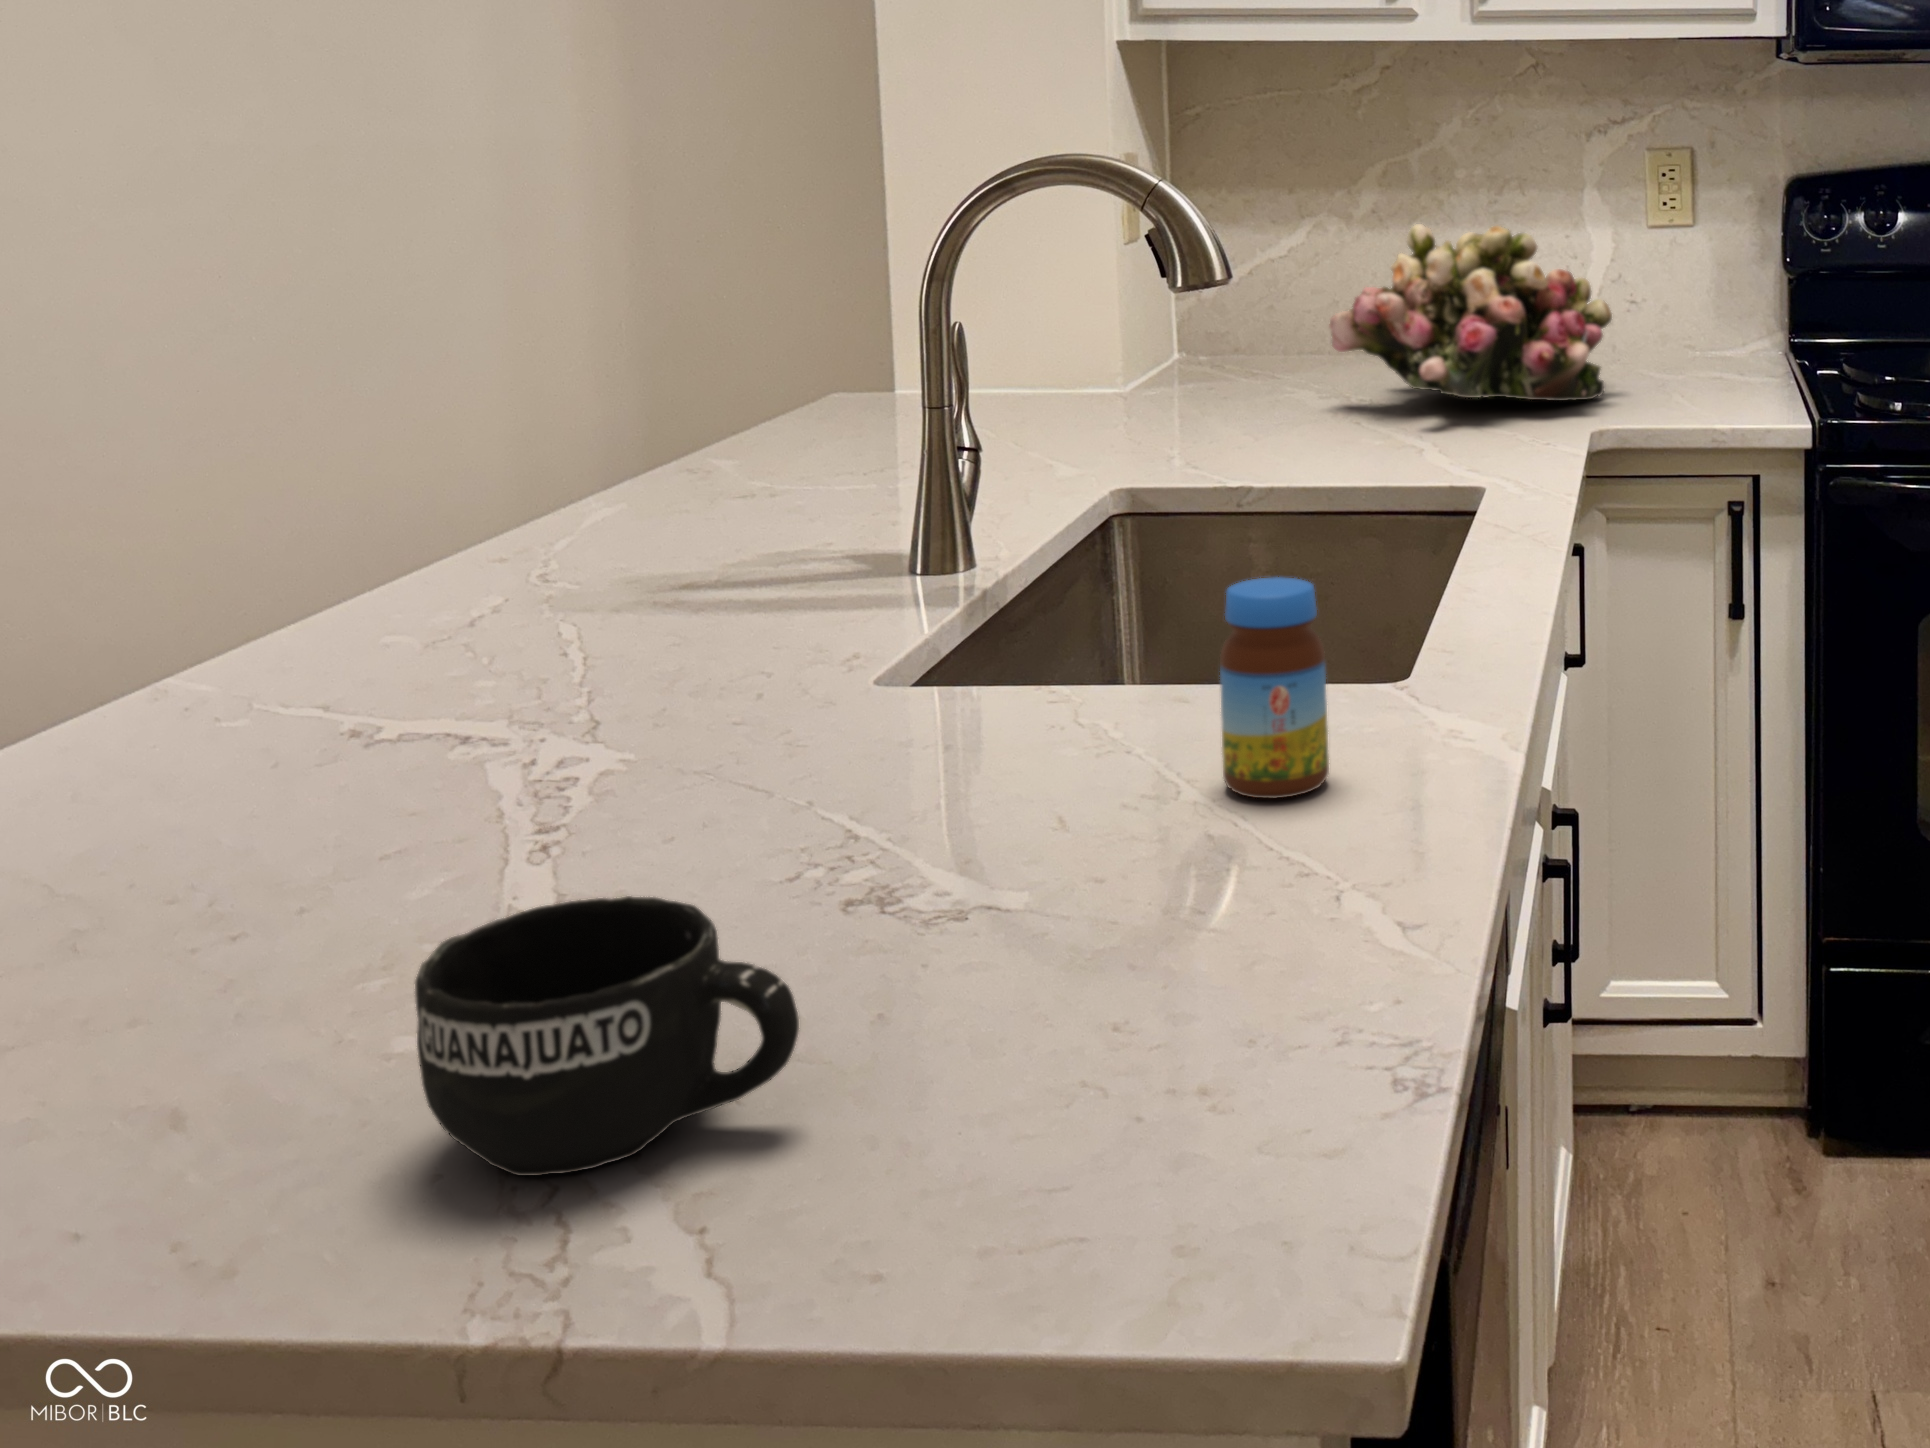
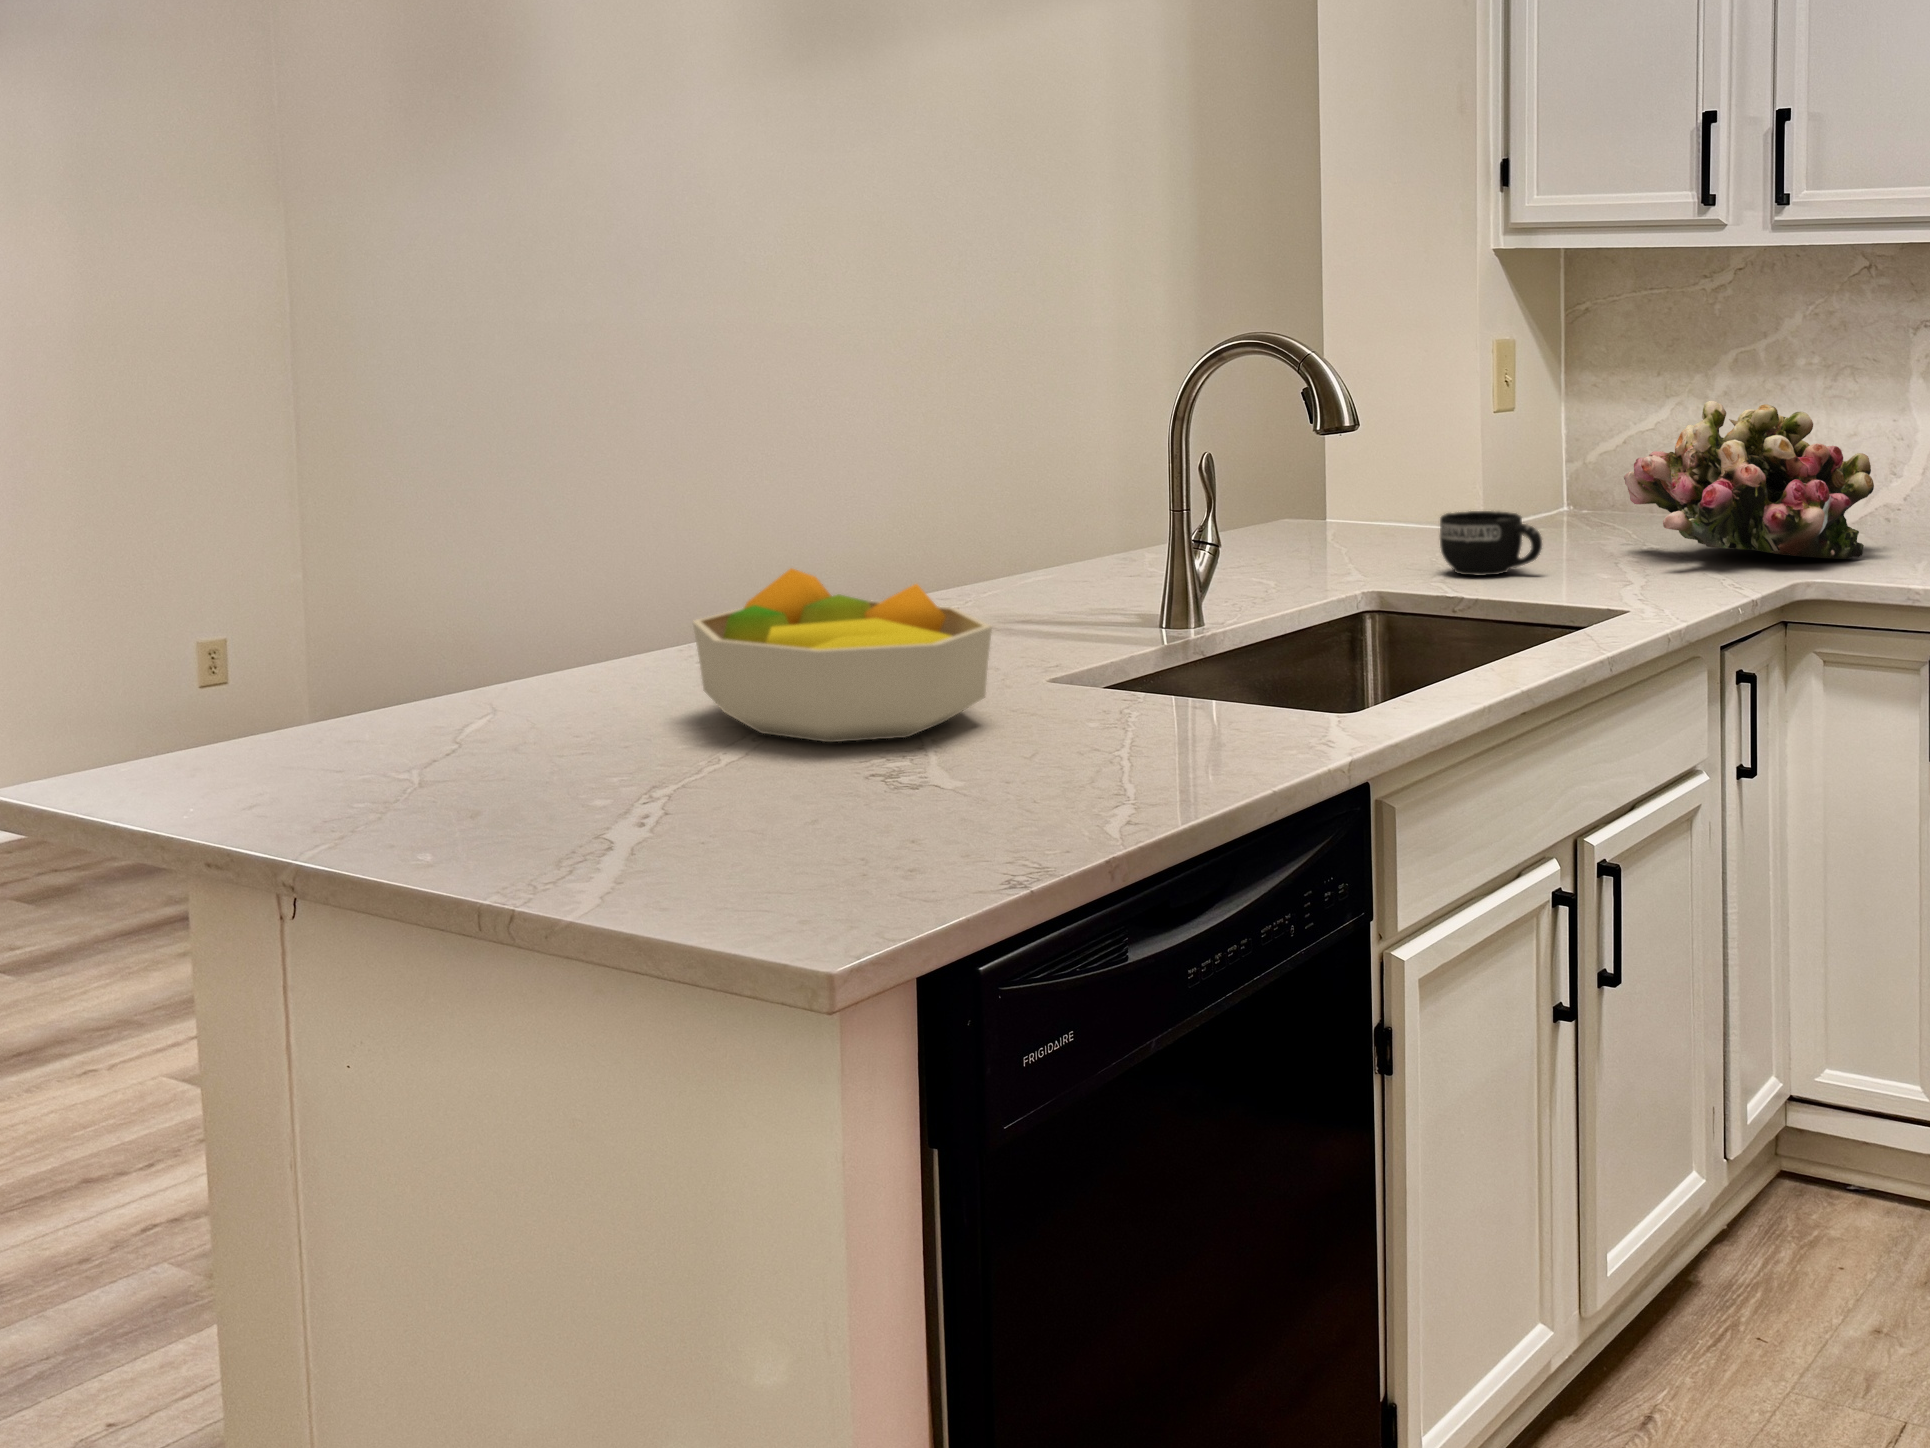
fruit bowl: none [354,552,920,841] -> present [693,568,992,742]
jar: present [1220,577,1329,798] -> none [1119,620,1190,764]
mug: present [415,896,799,1176] -> present [1440,511,1542,576]

